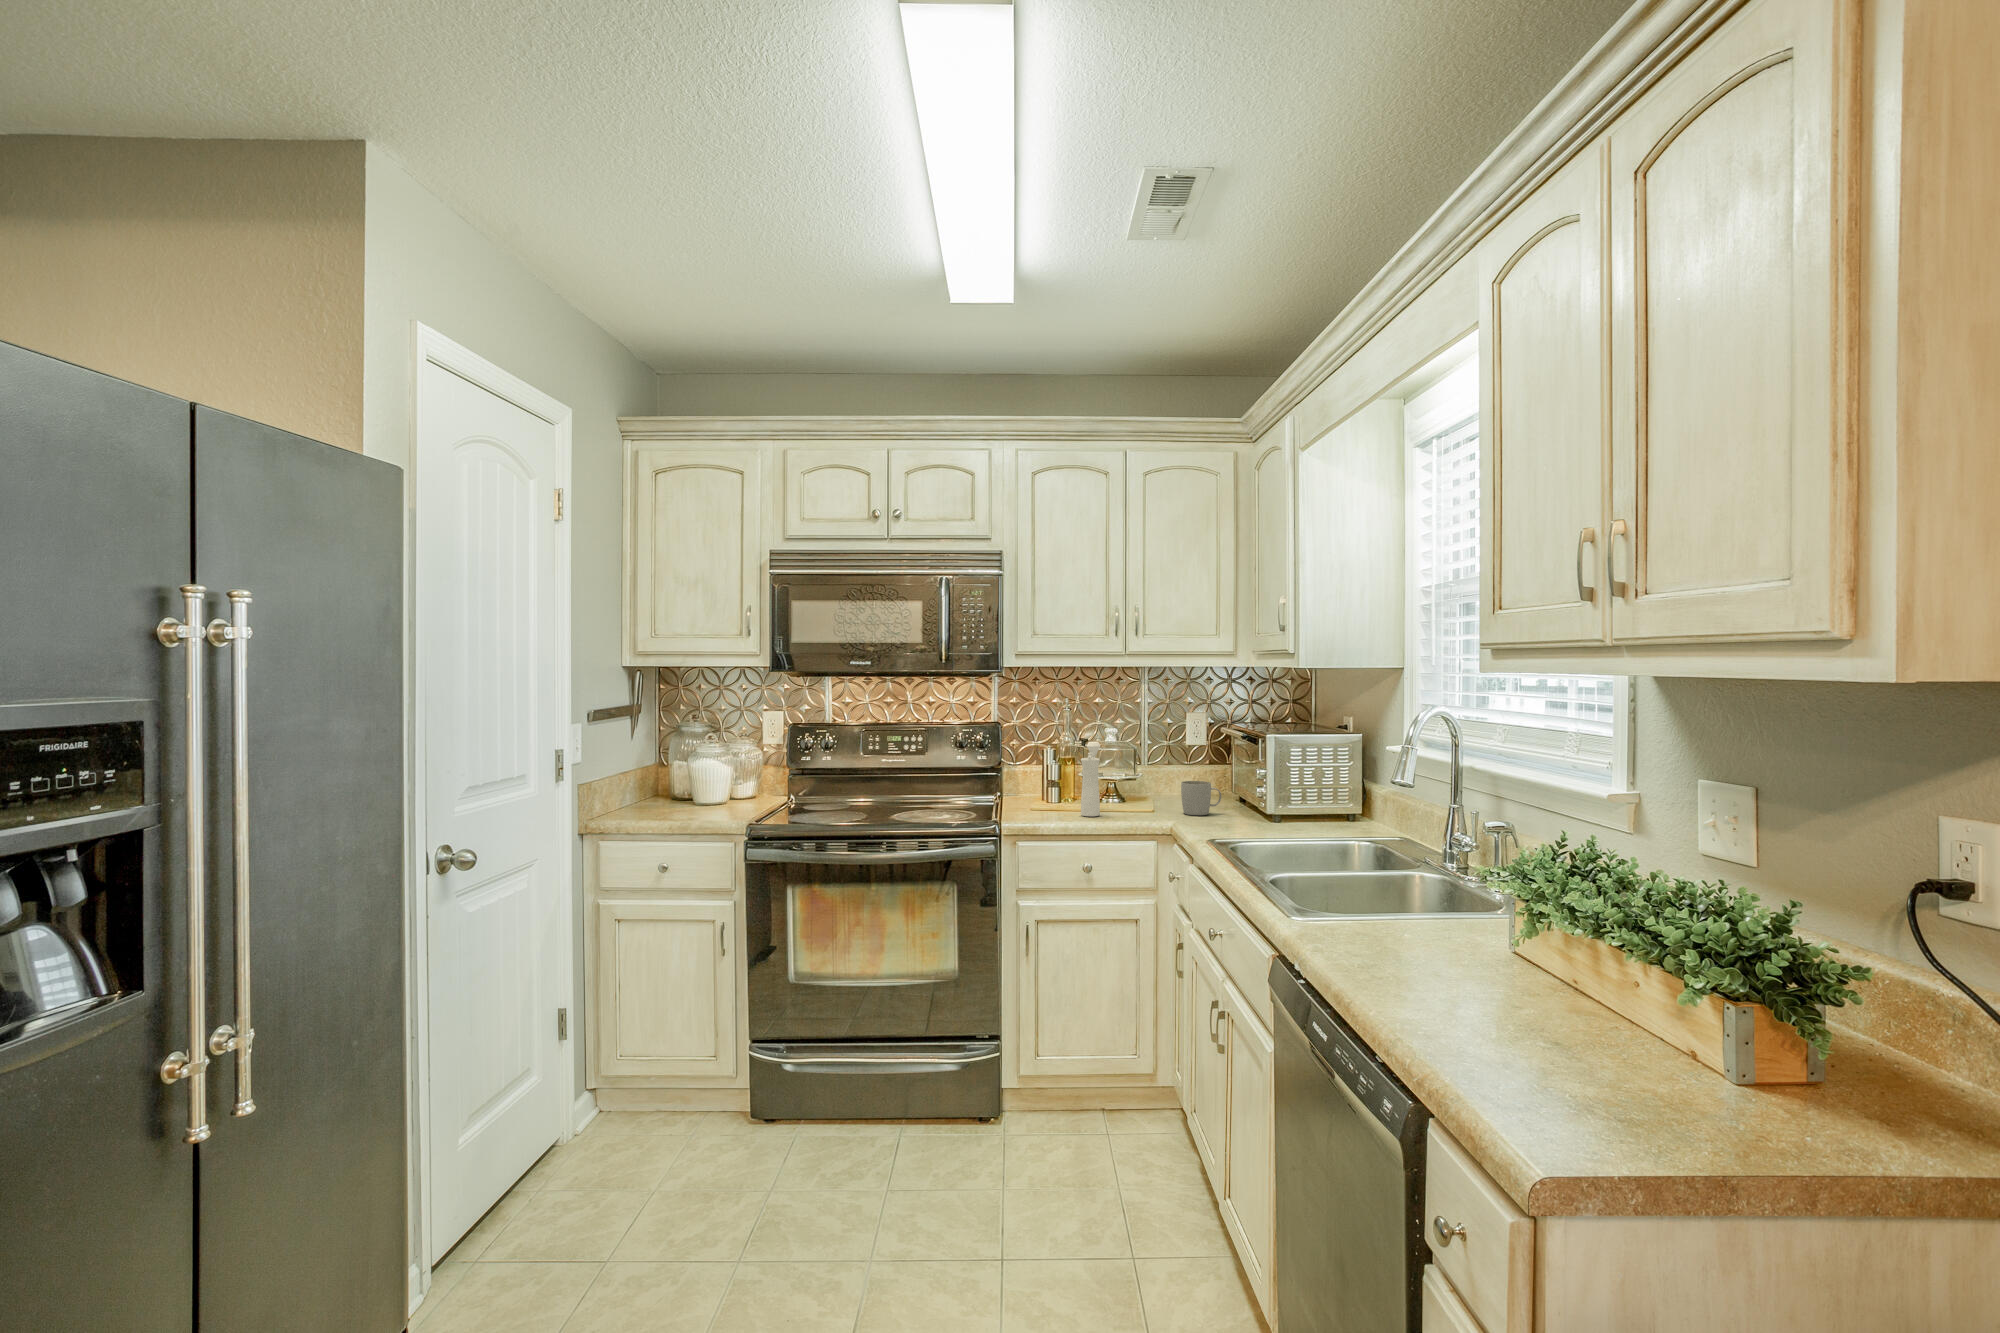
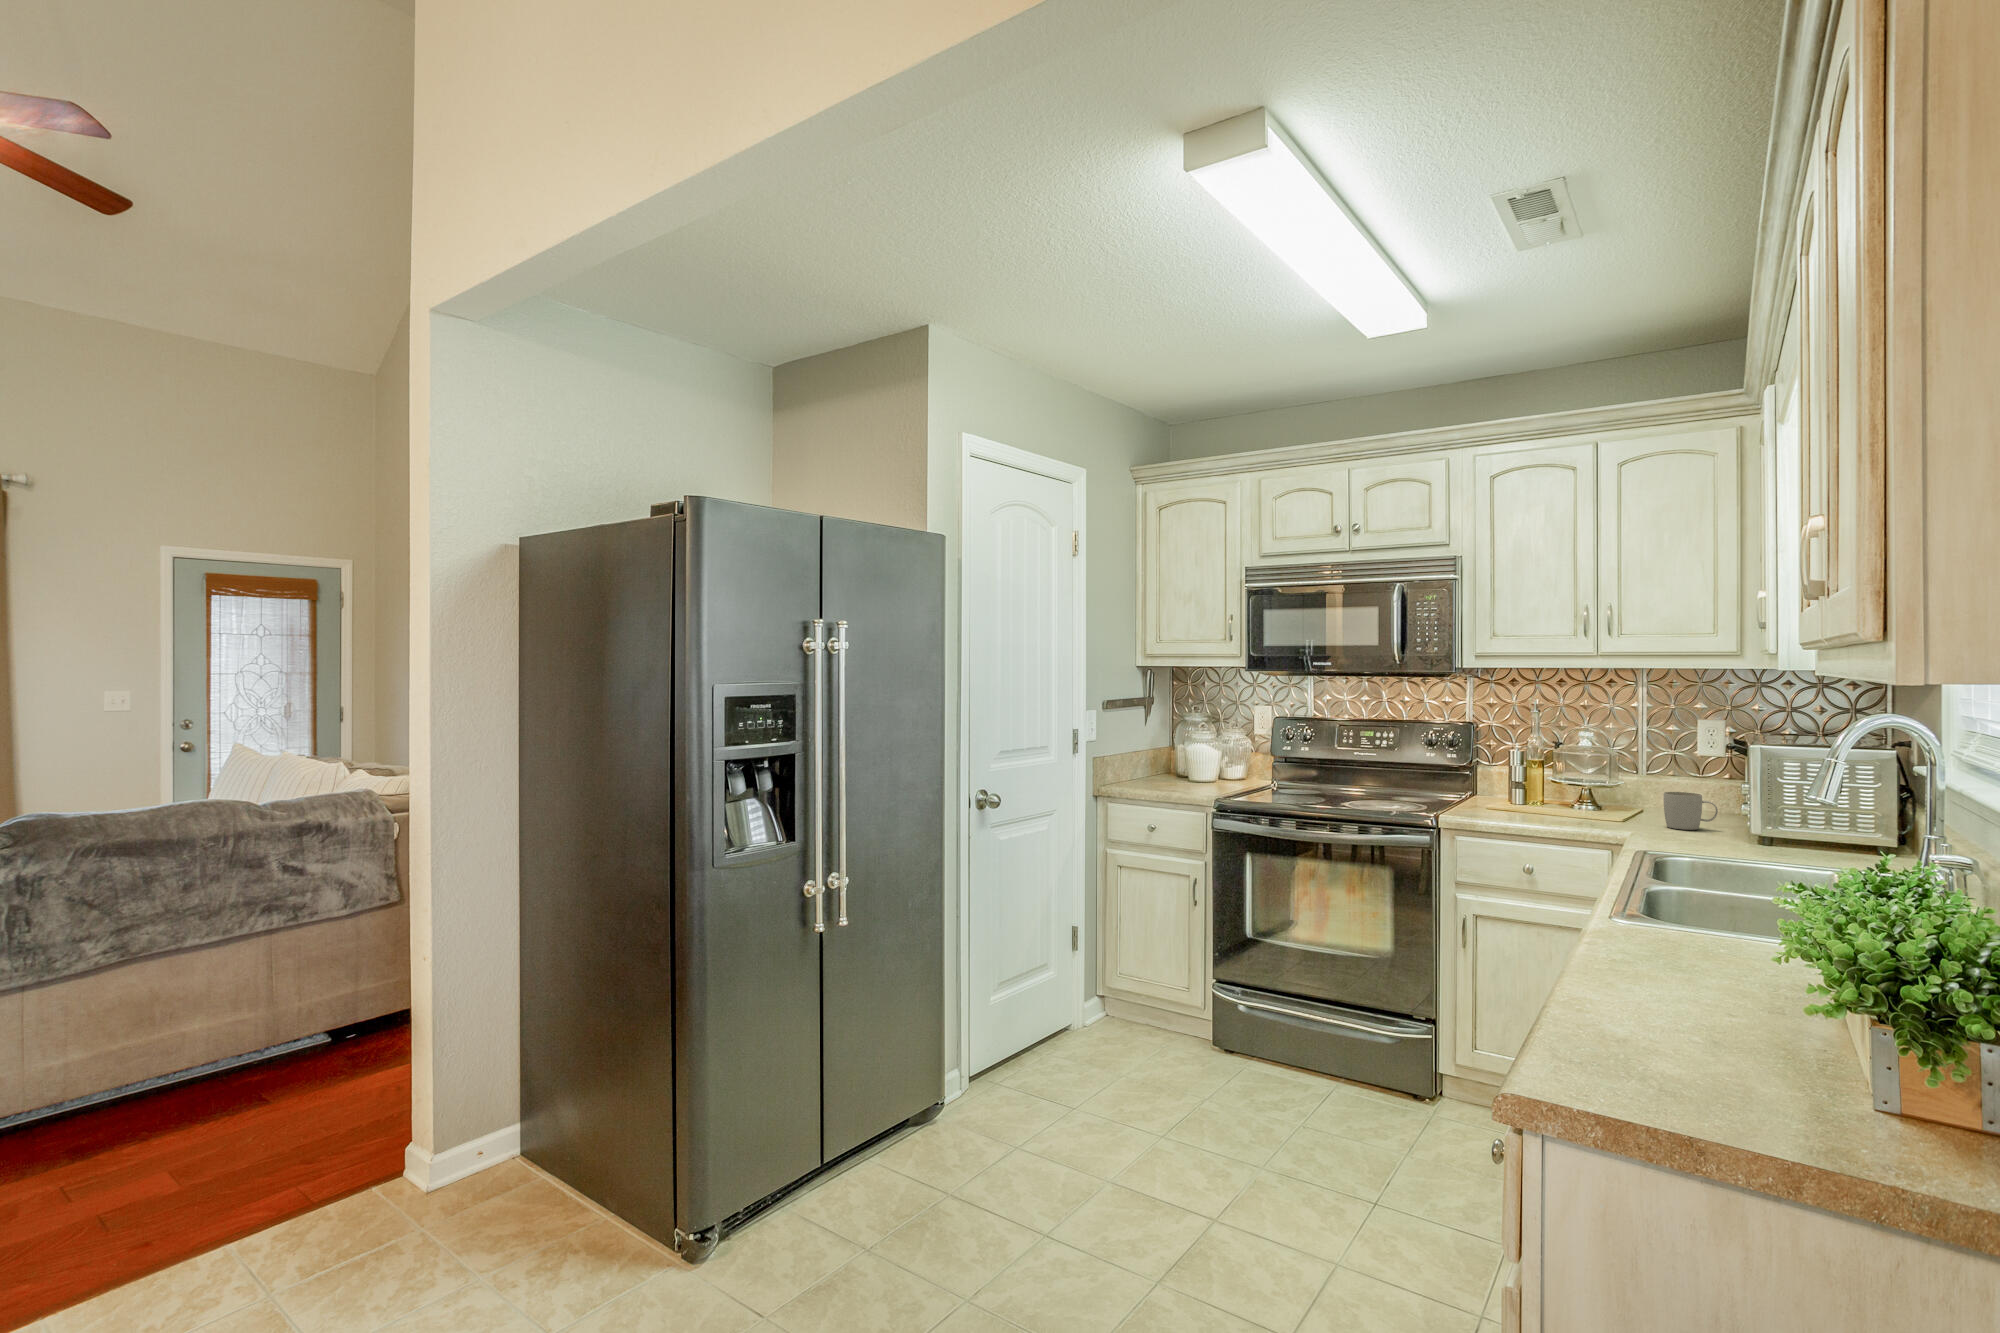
pepper mill: present [1081,742,1100,816] -> none [1535,744,1567,819]

